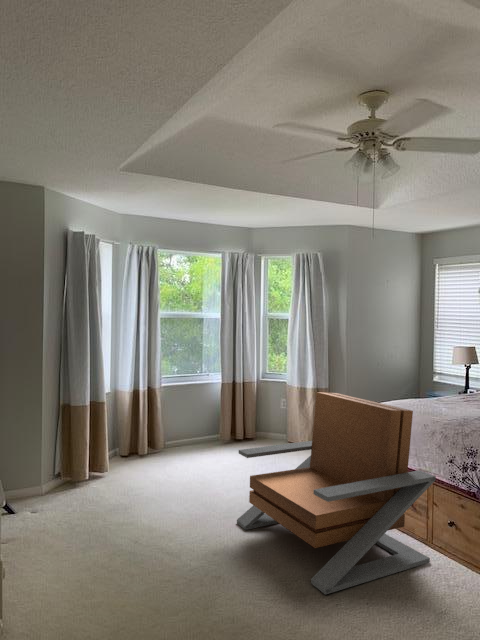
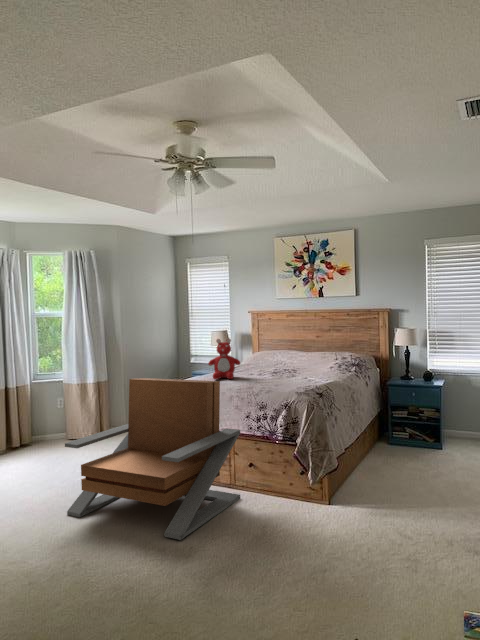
teddy bear: none [424,357,465,408] -> present [208,339,240,379]

